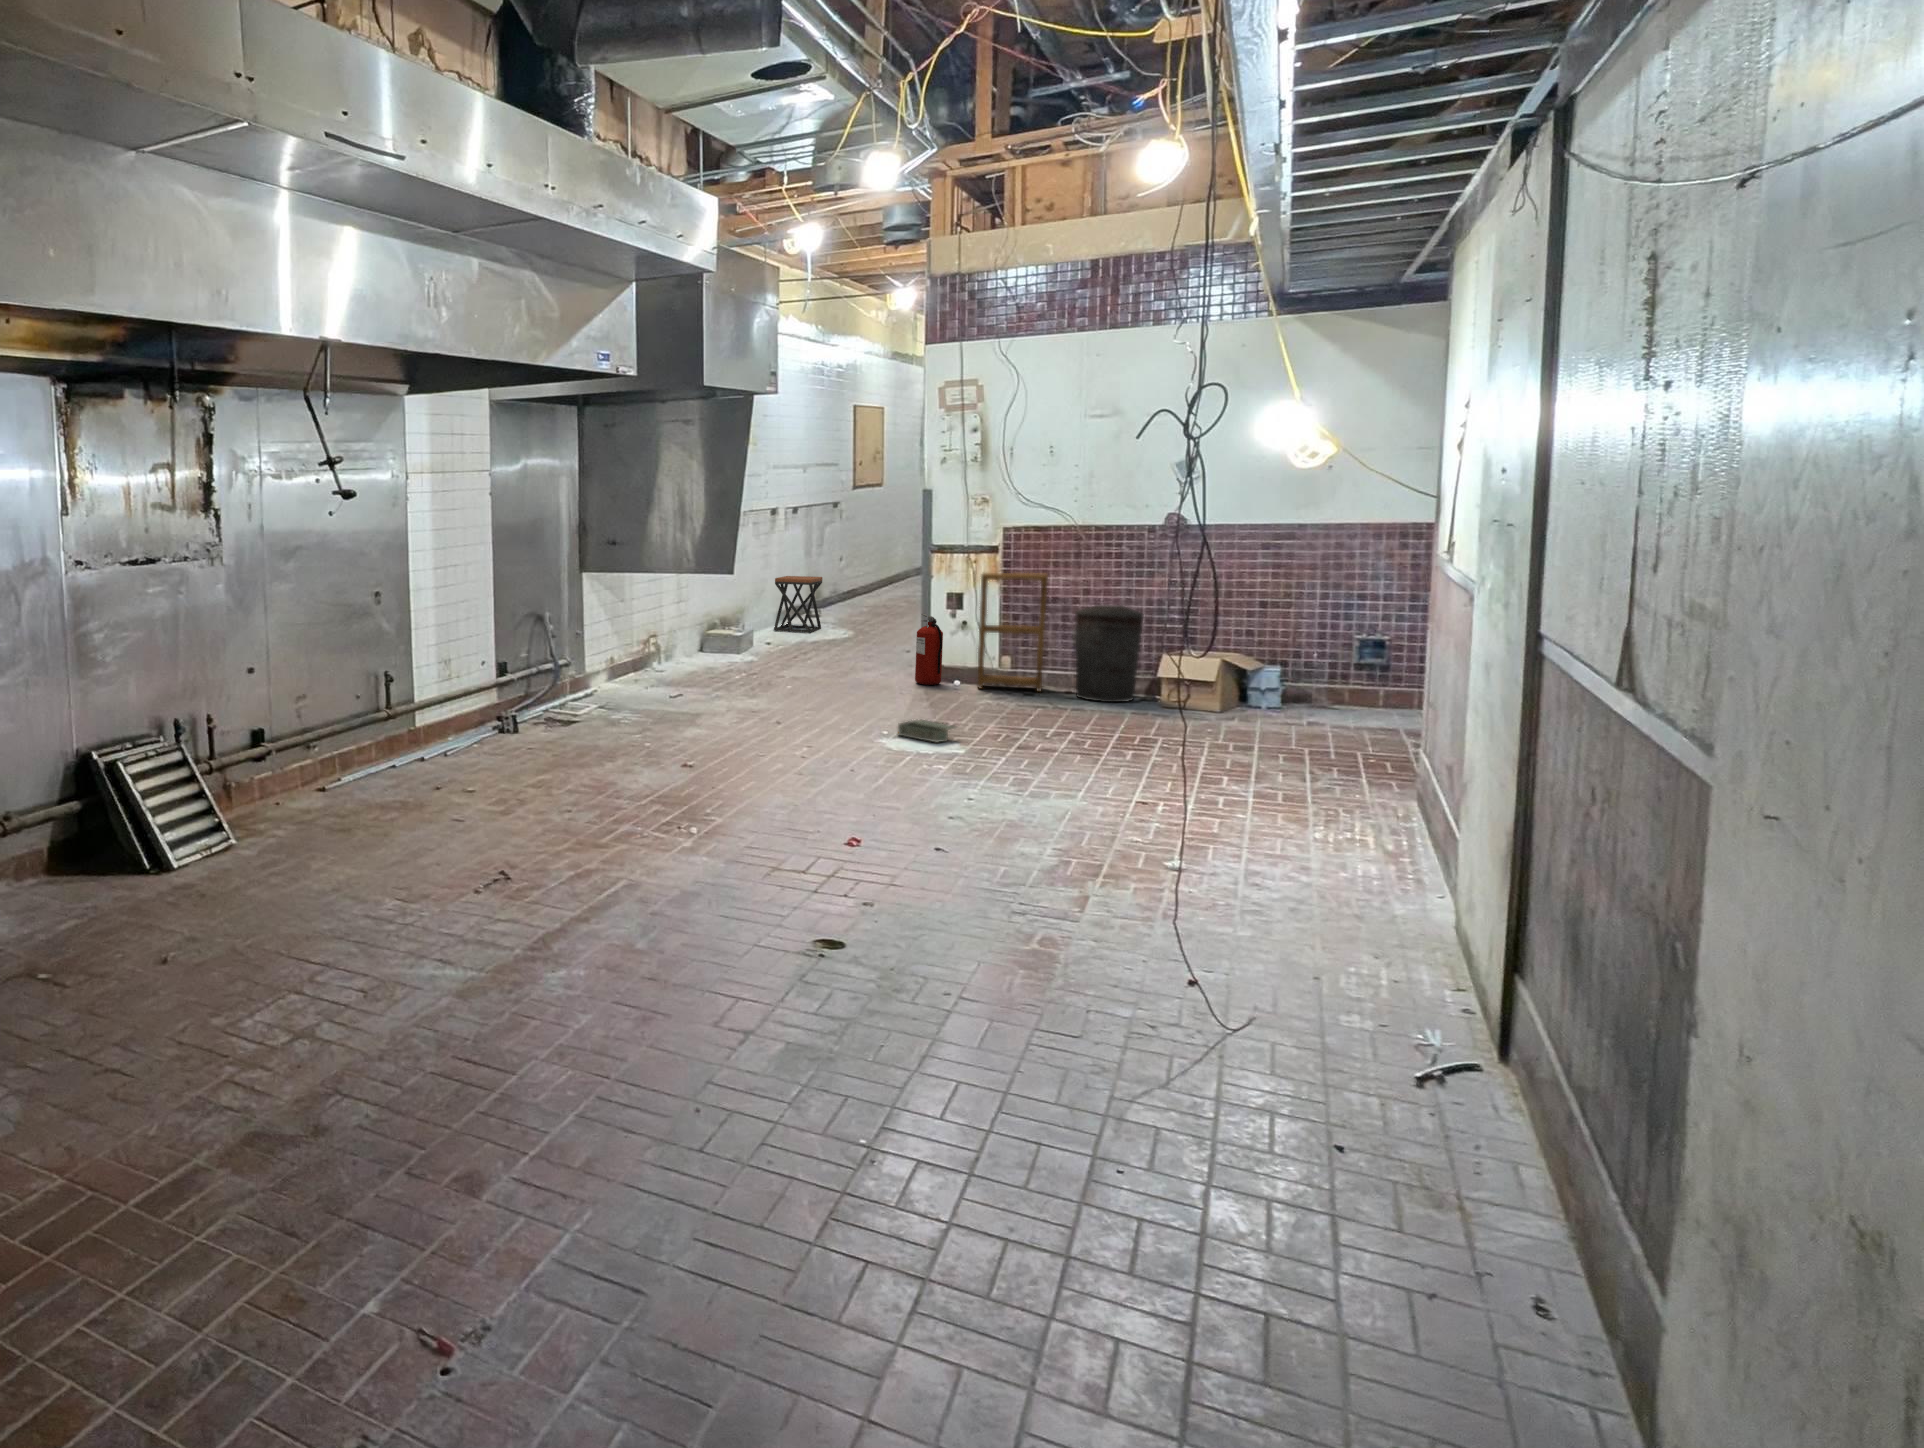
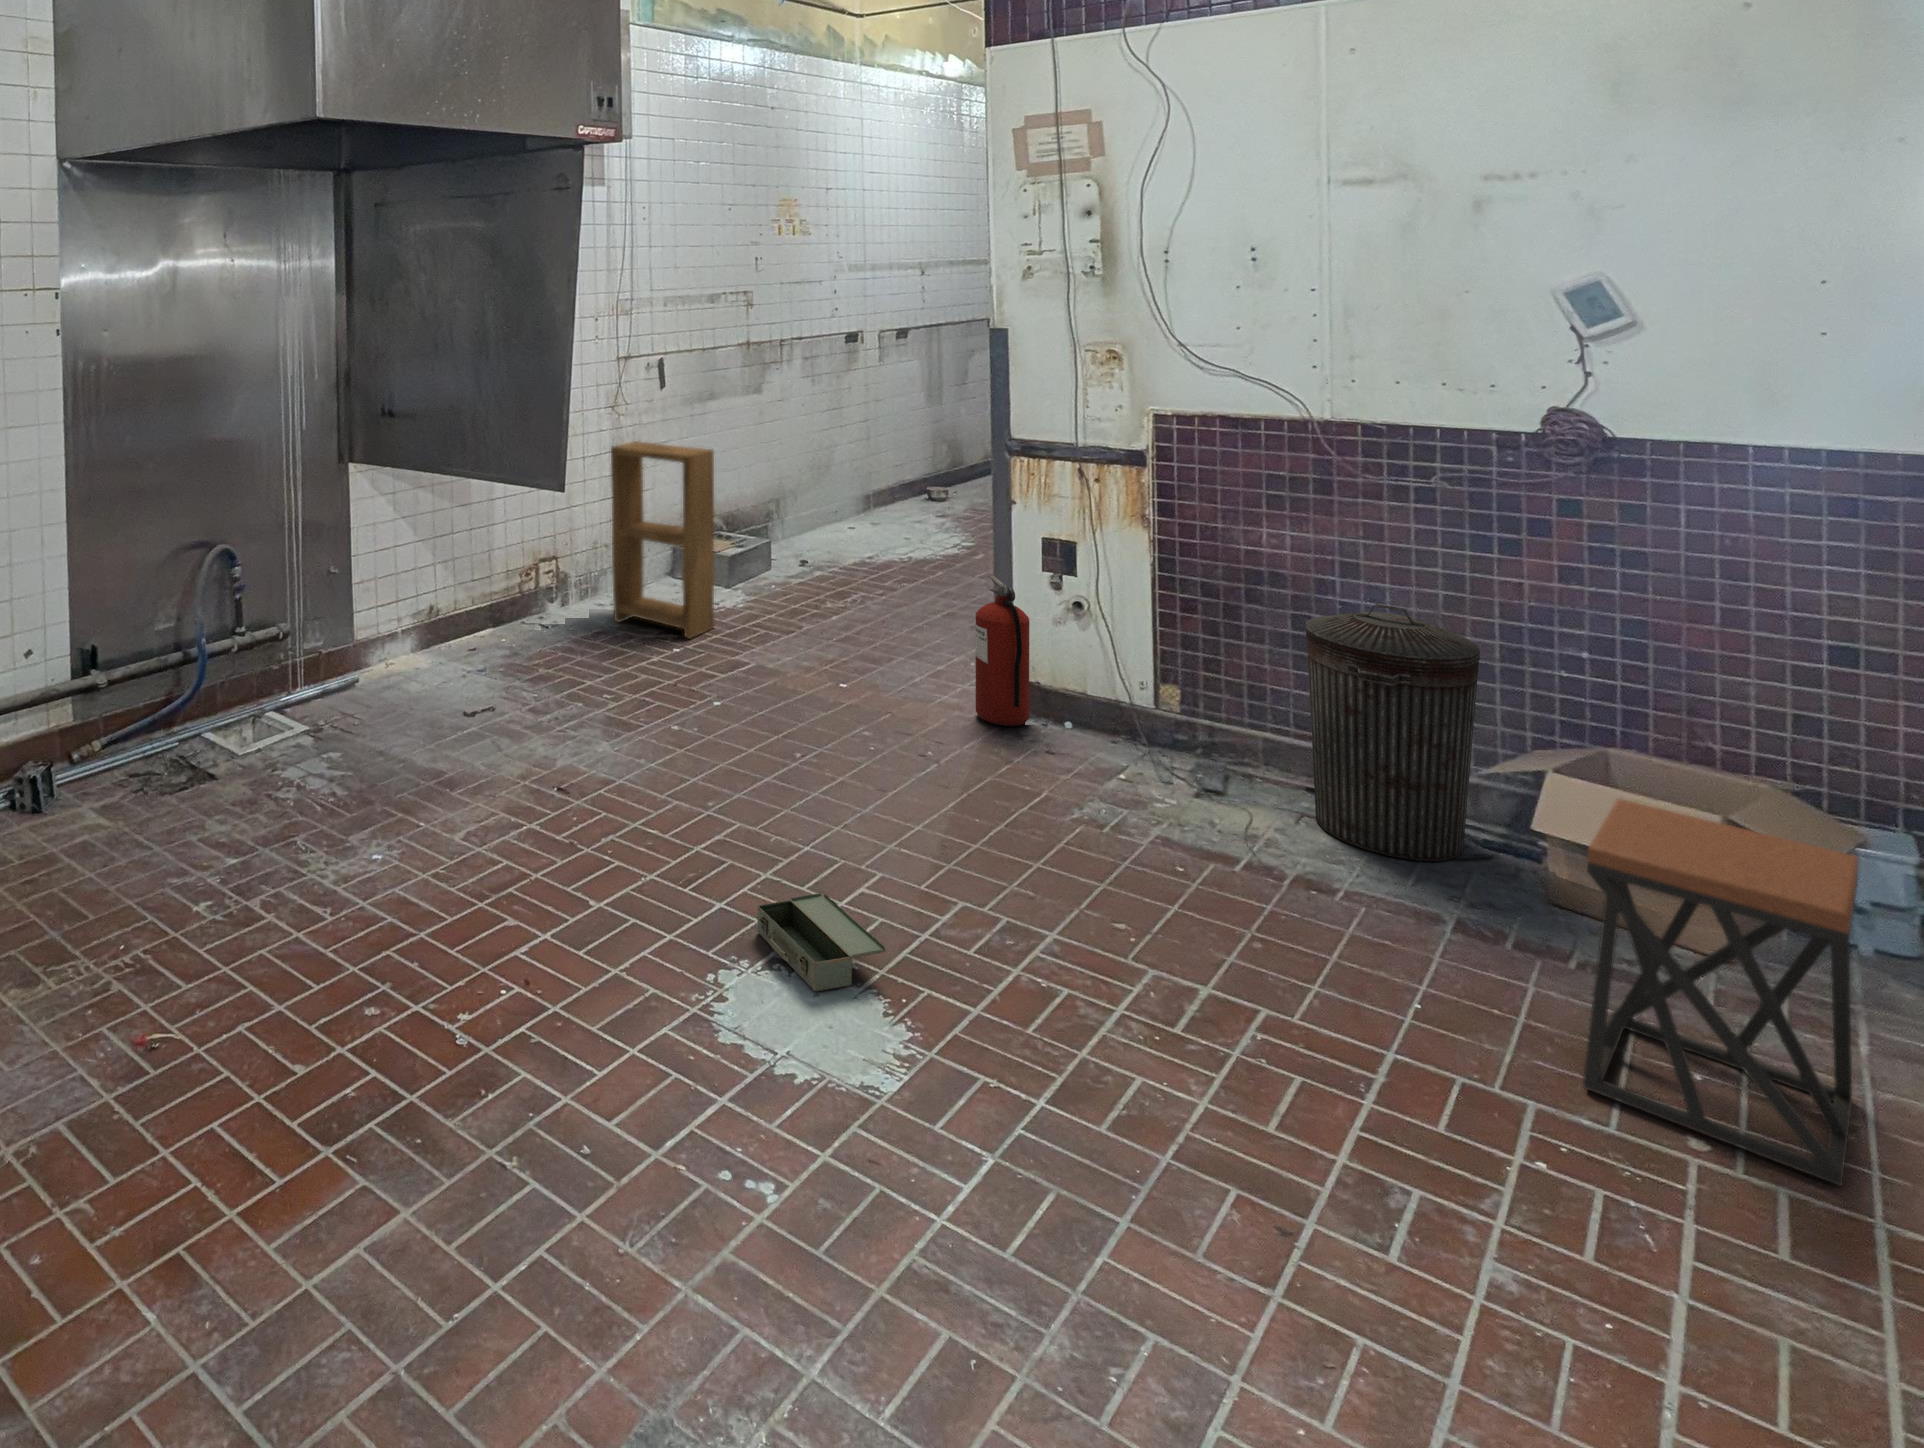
shelving unit: present [978,573,1048,691] -> present [611,441,714,638]
stool: present [774,576,822,633] -> present [1583,799,1859,1185]

